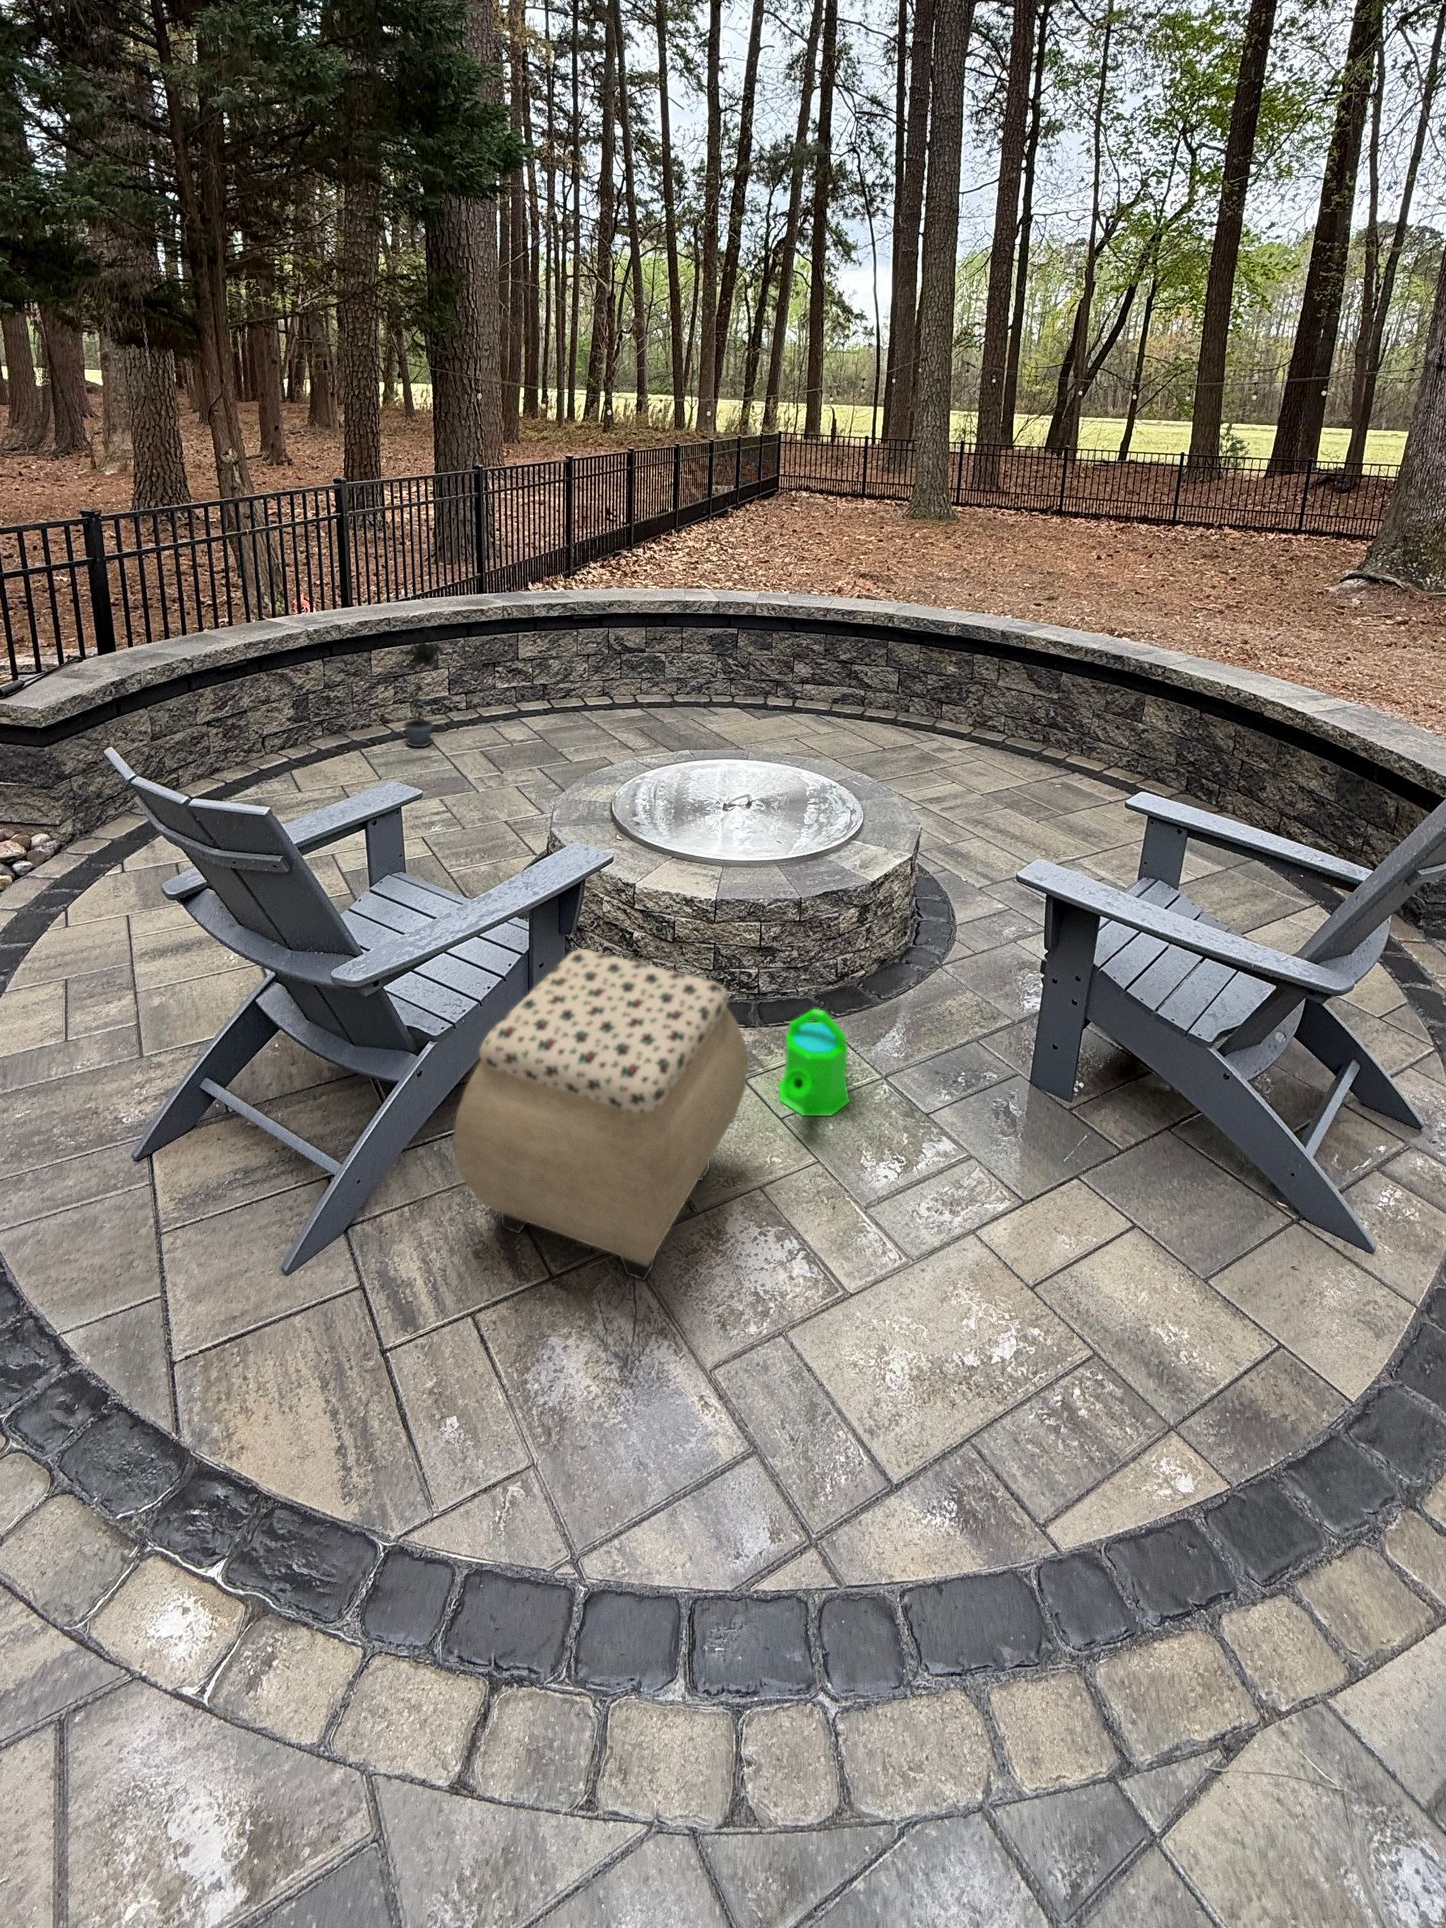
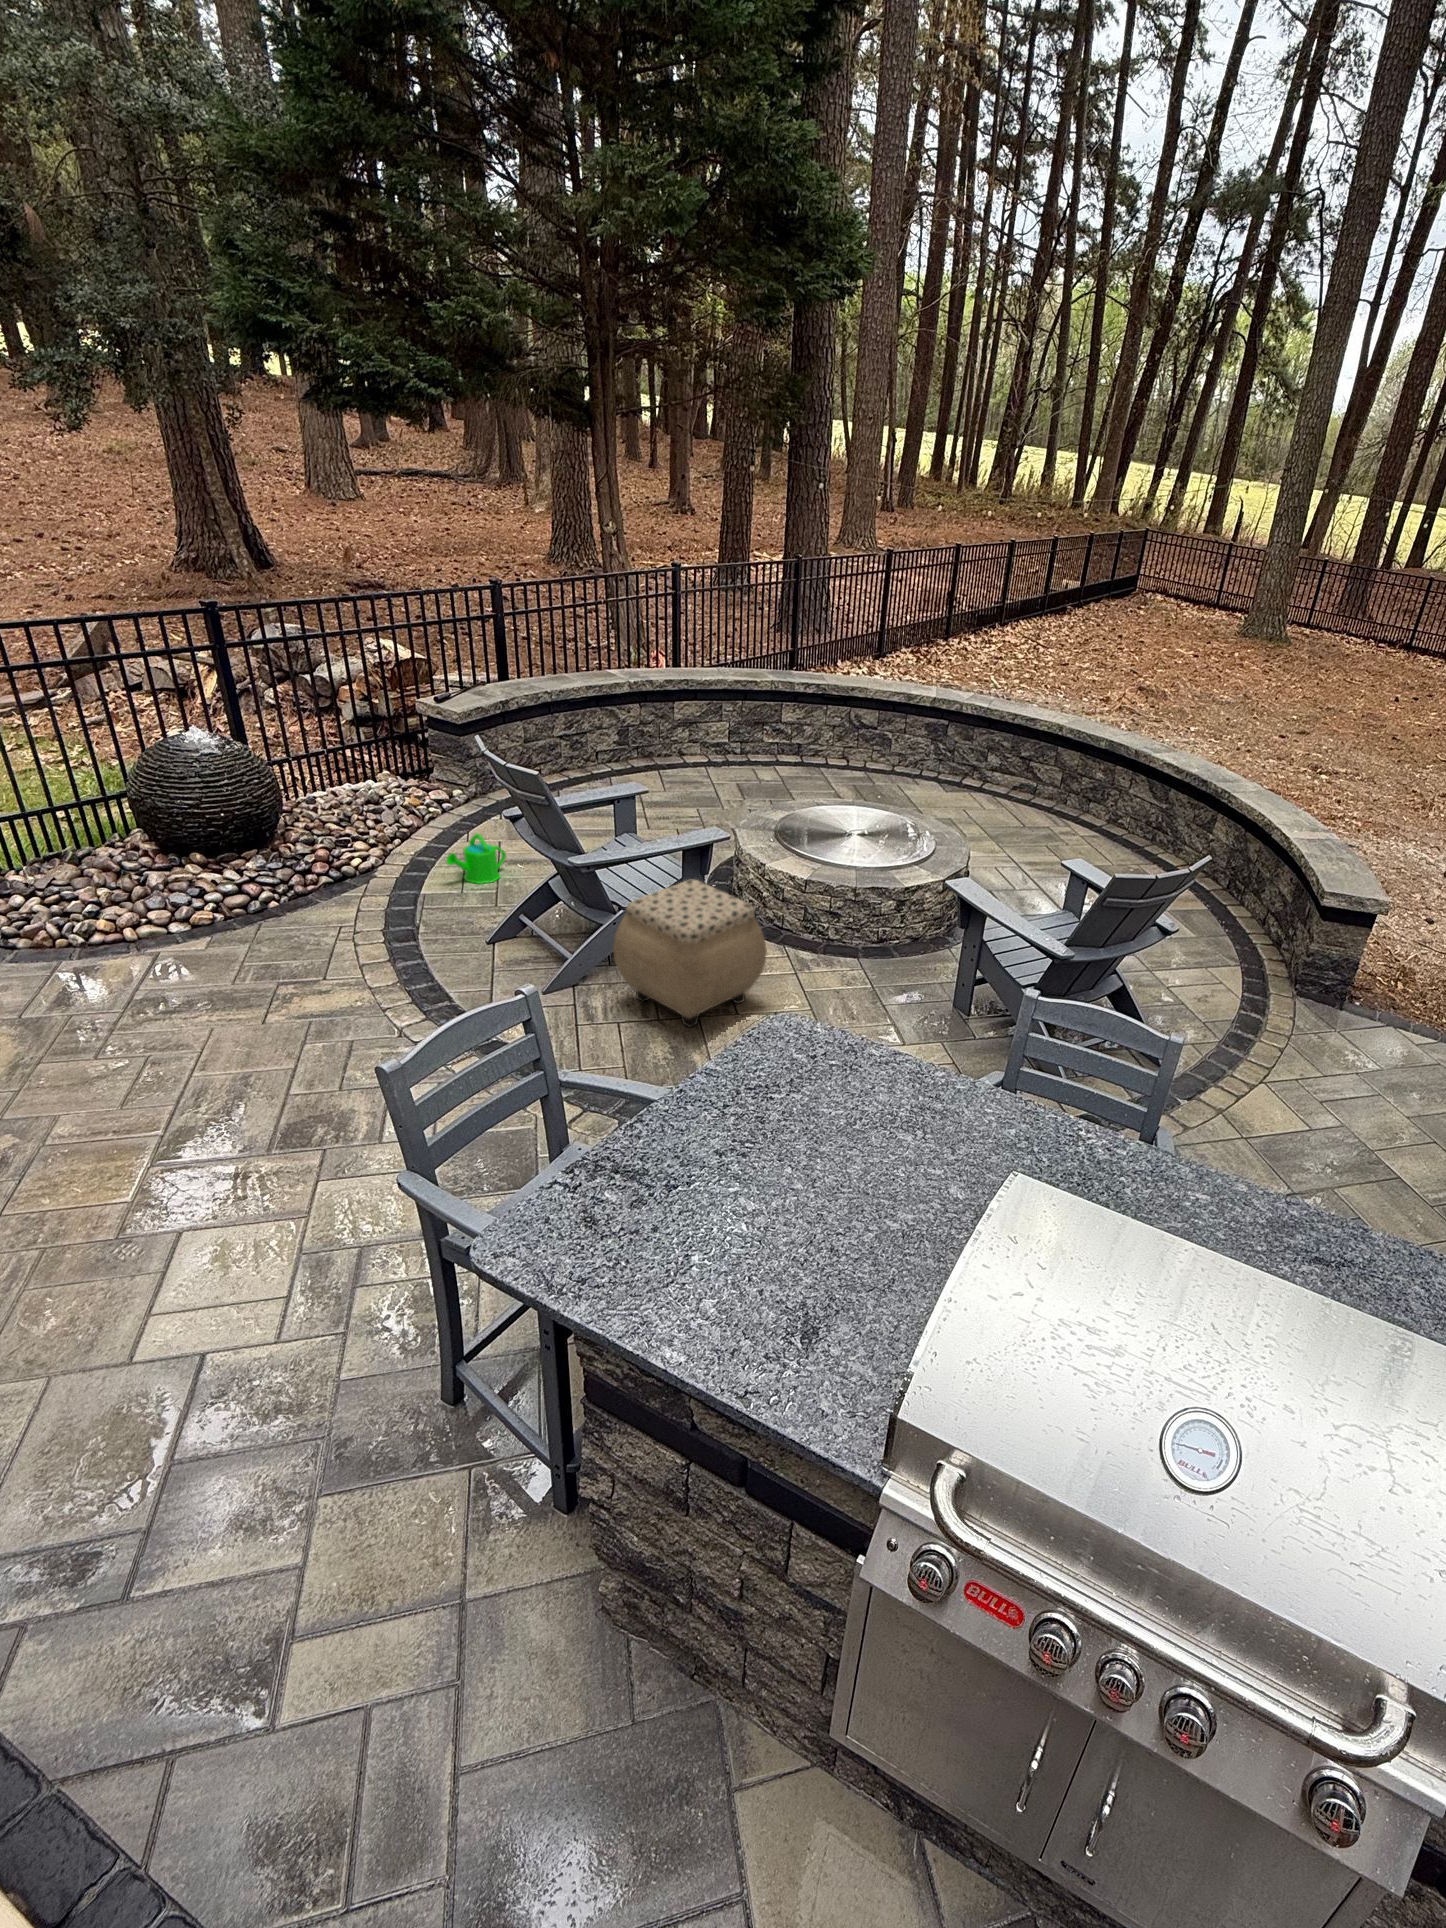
potted plant: present [394,625,447,747] -> none [681,687,721,776]
watering can: present [779,1009,850,1116] -> present [447,834,506,884]

